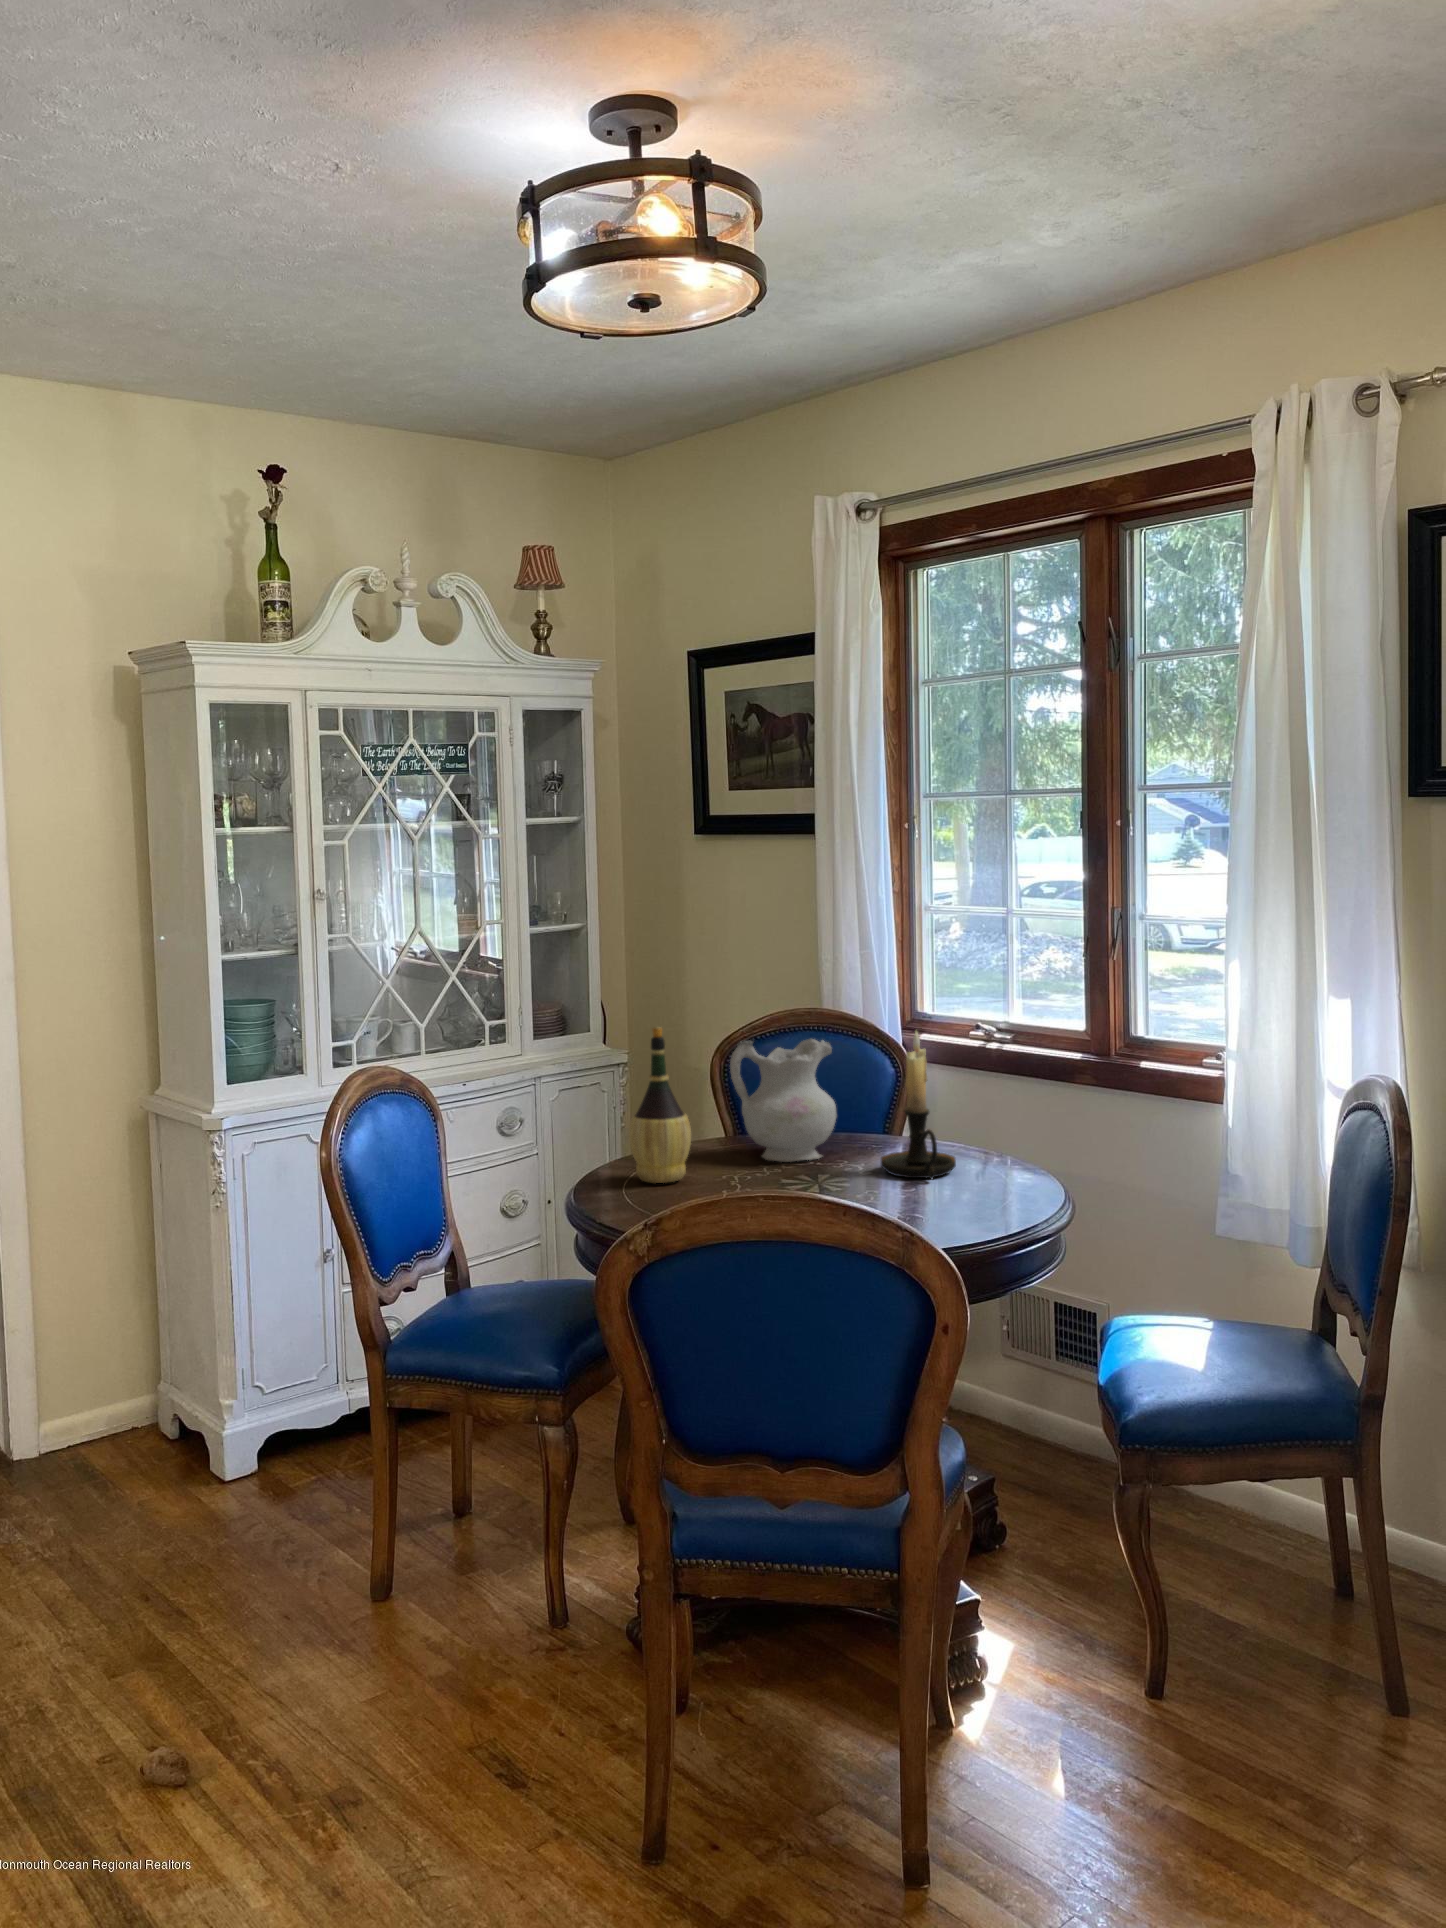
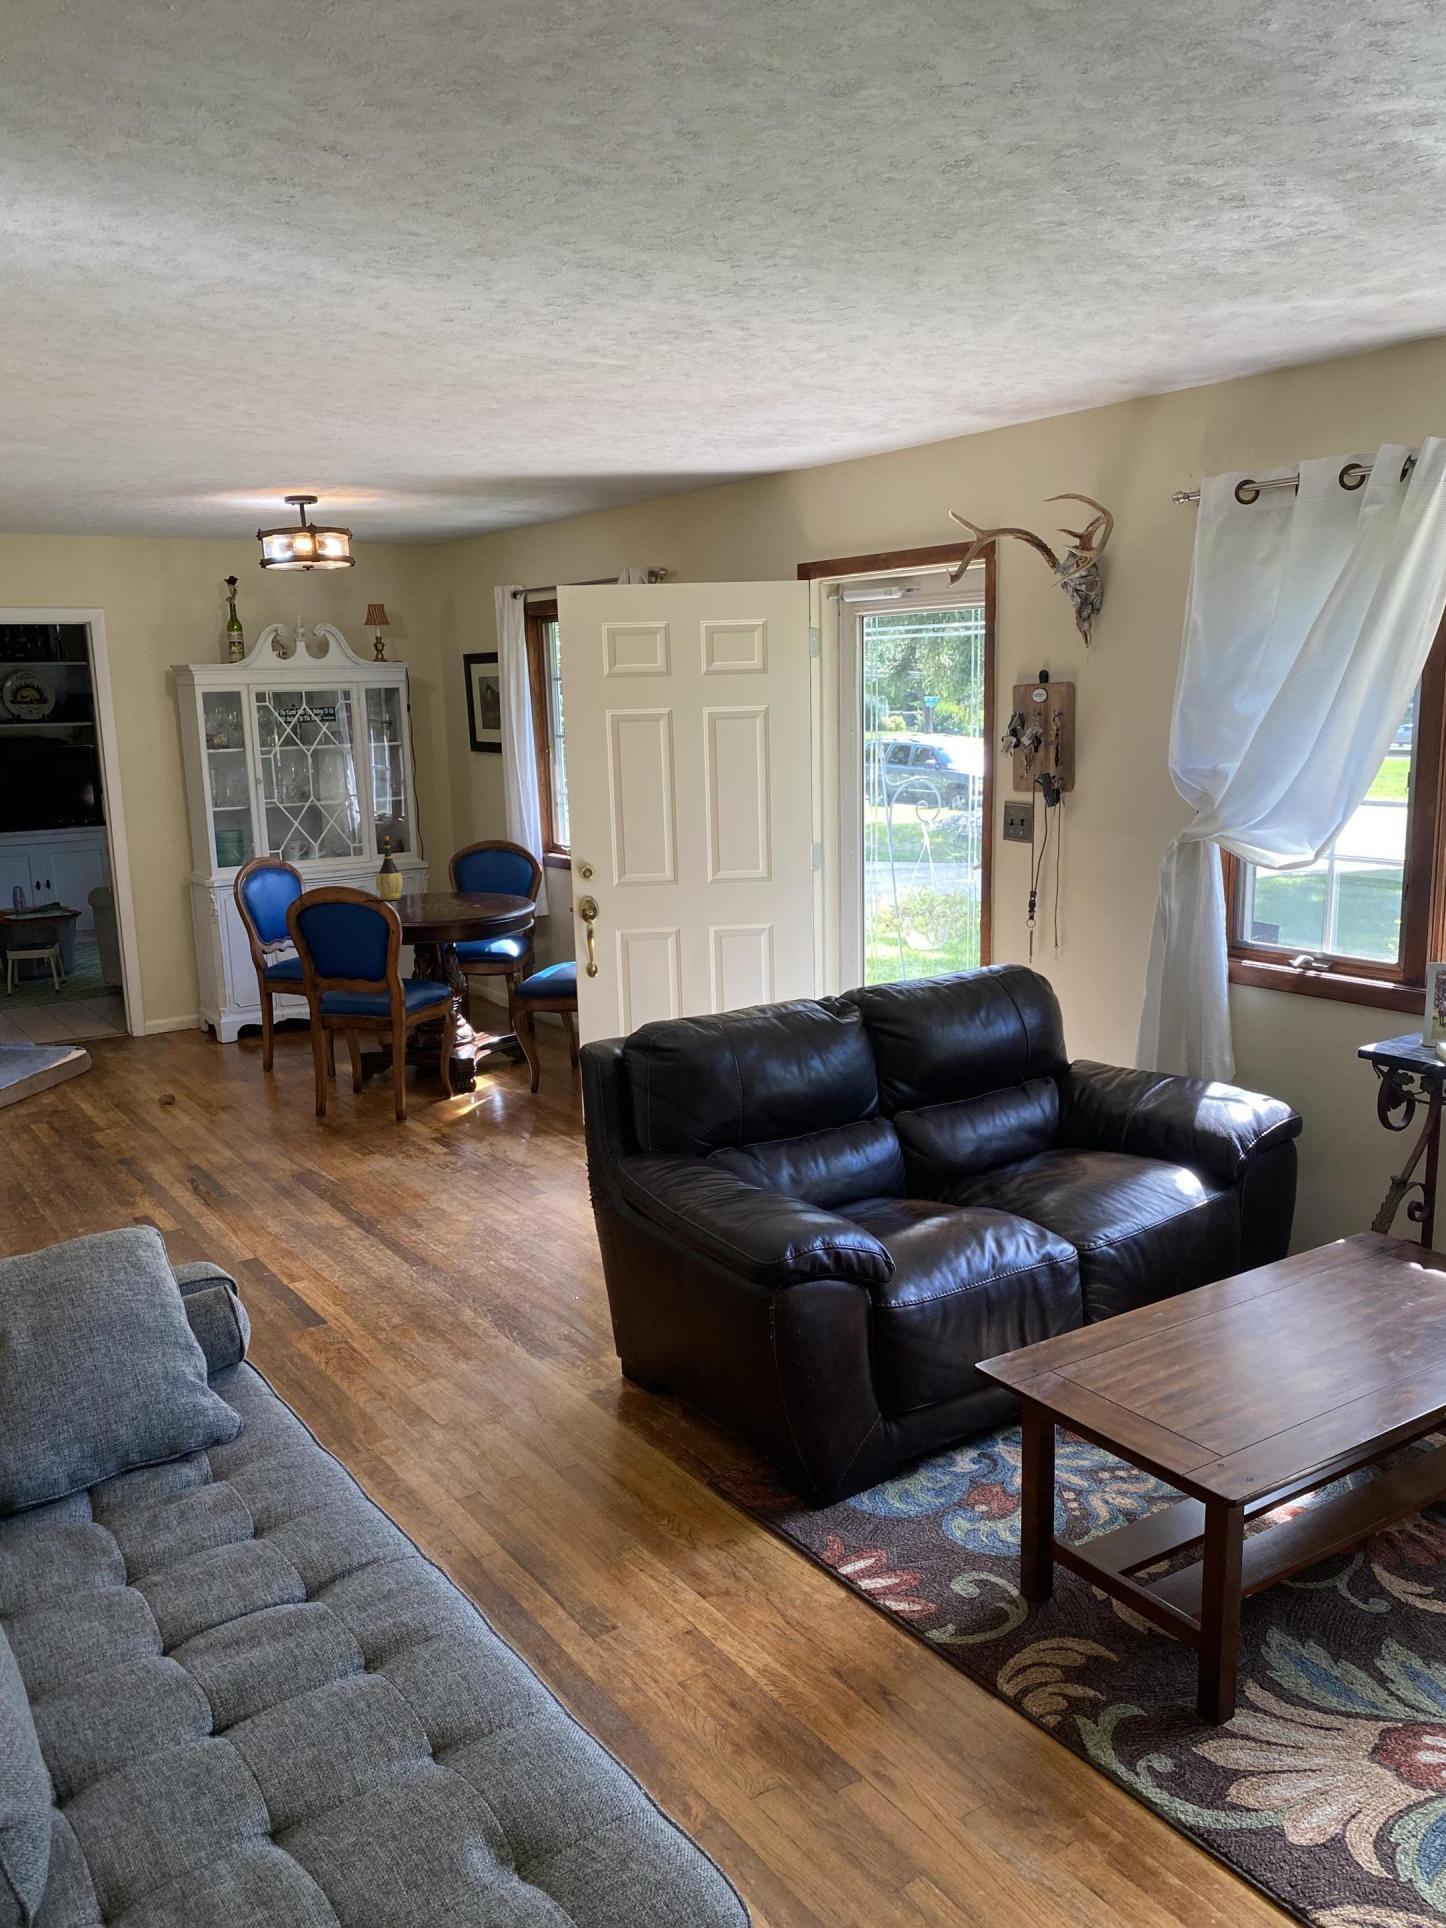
candle holder: present [881,1031,956,1179] -> none [482,838,514,899]
ceramic pitcher: present [730,1039,837,1162] -> none [426,844,474,896]

